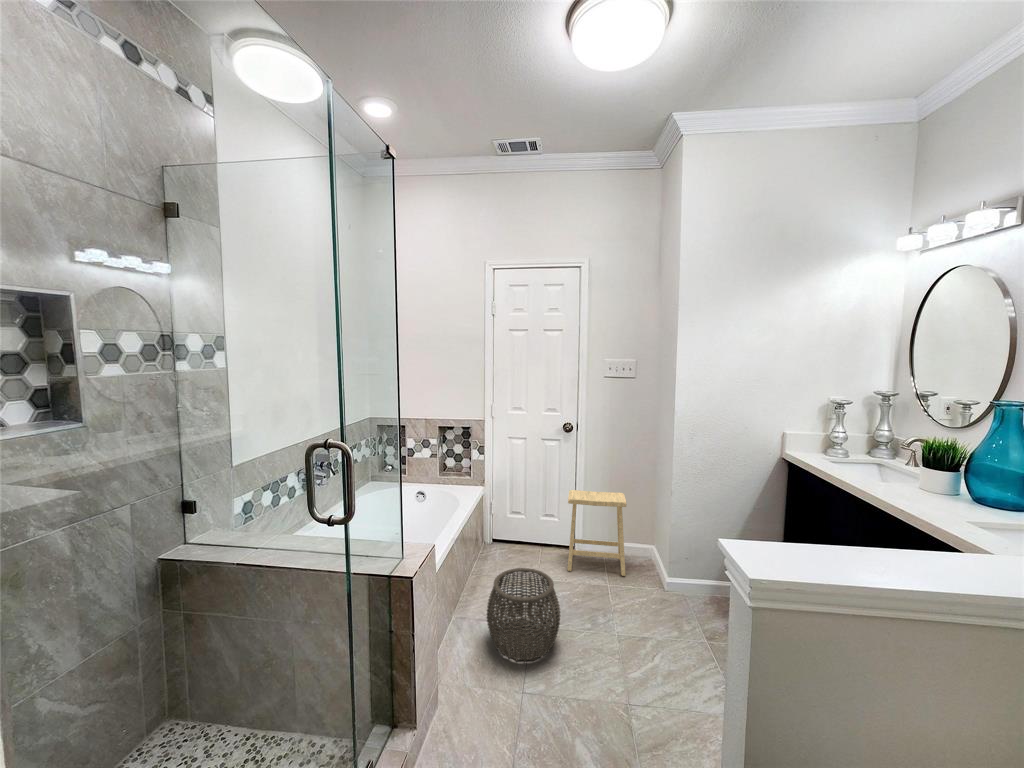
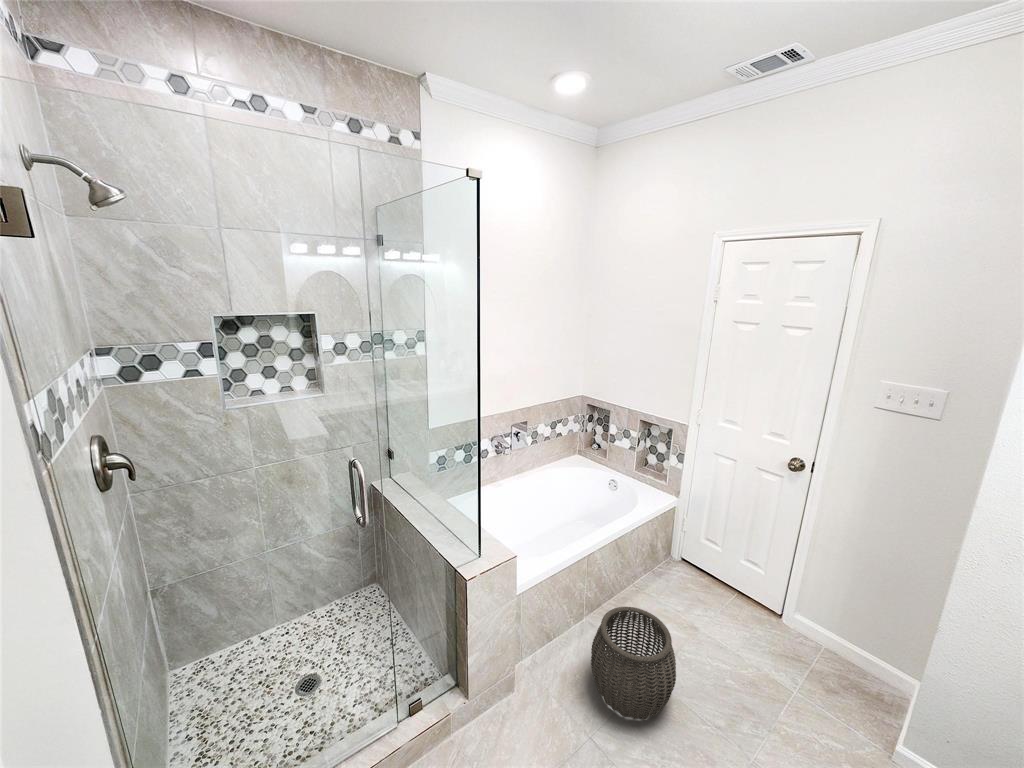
footstool: present [568,490,627,576] -> none [749,545,870,695]

